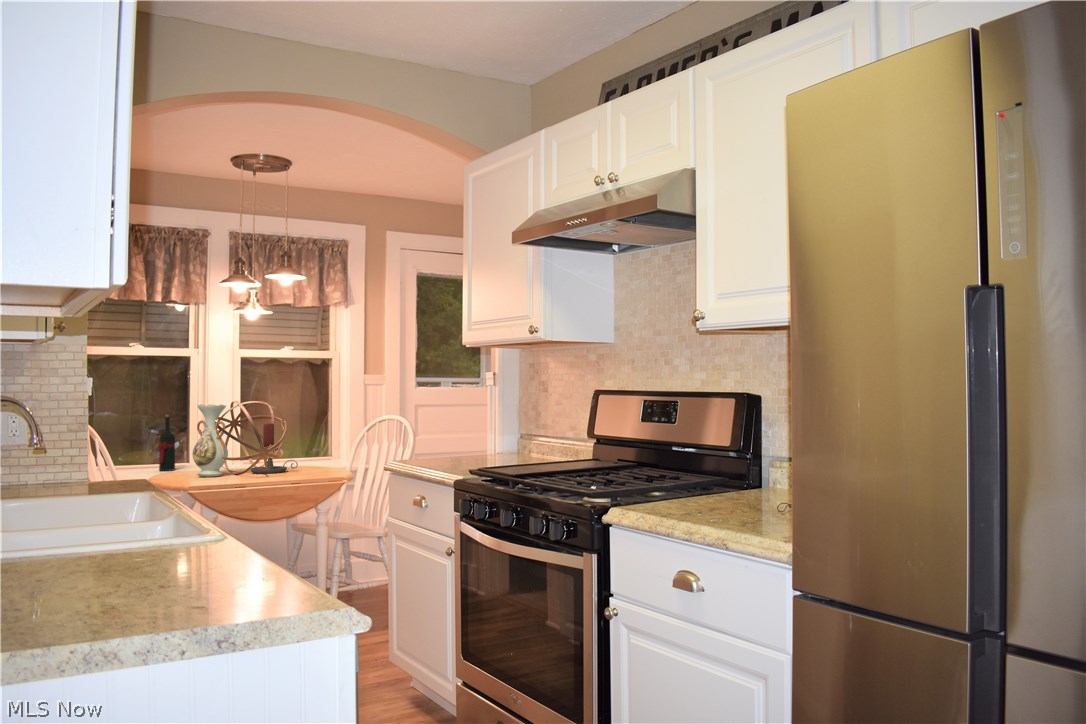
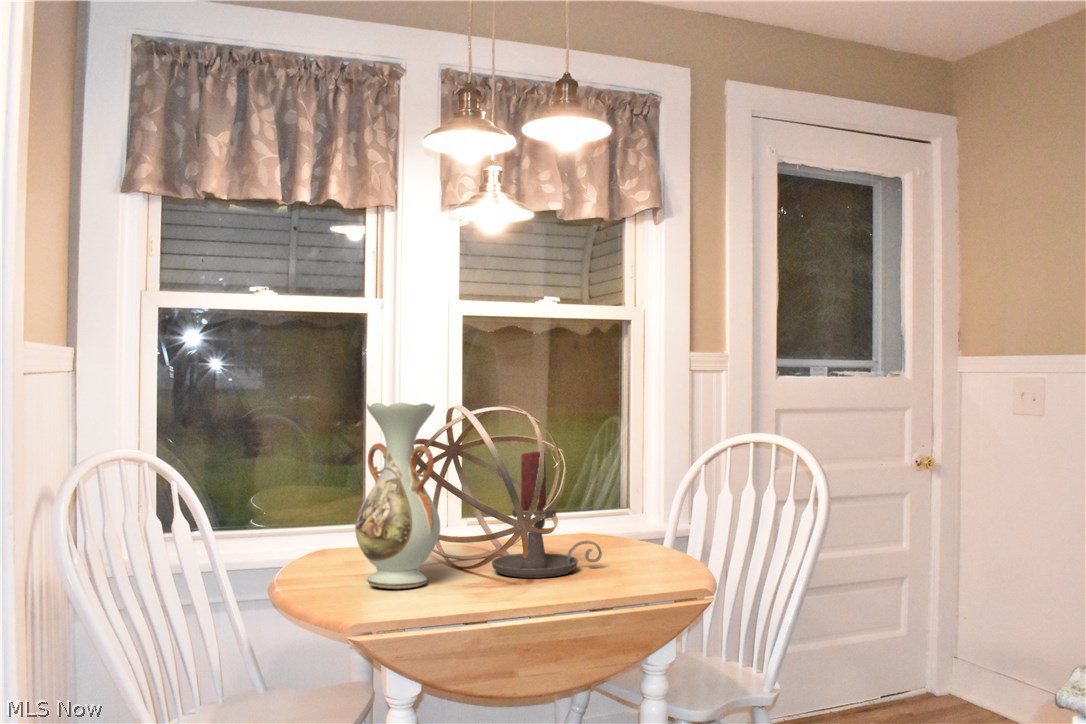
wine bottle: present [159,414,175,471] -> none [300,431,334,552]

